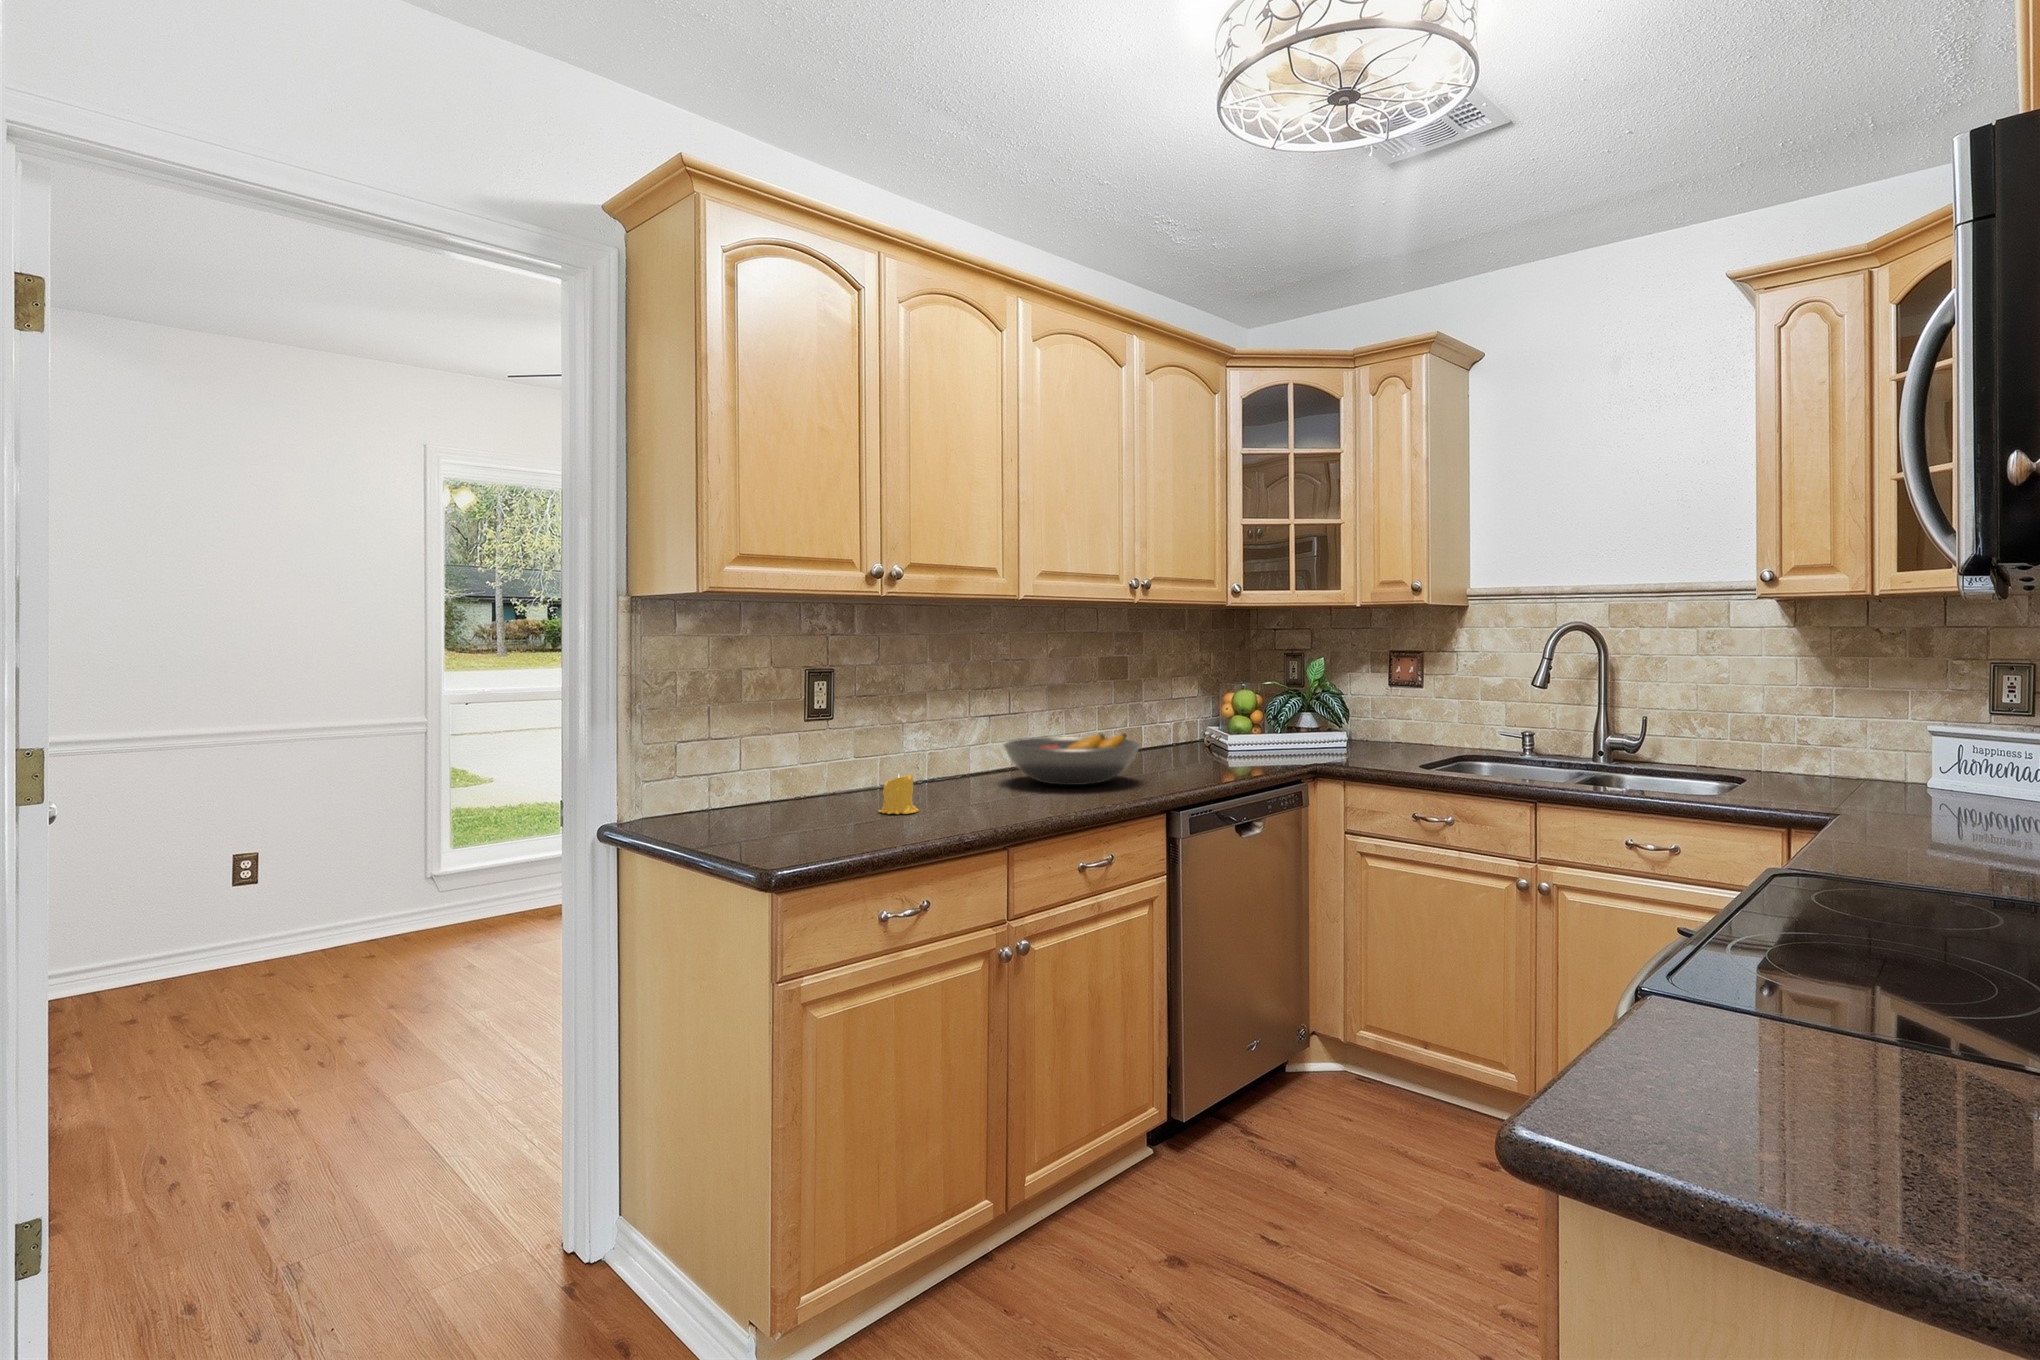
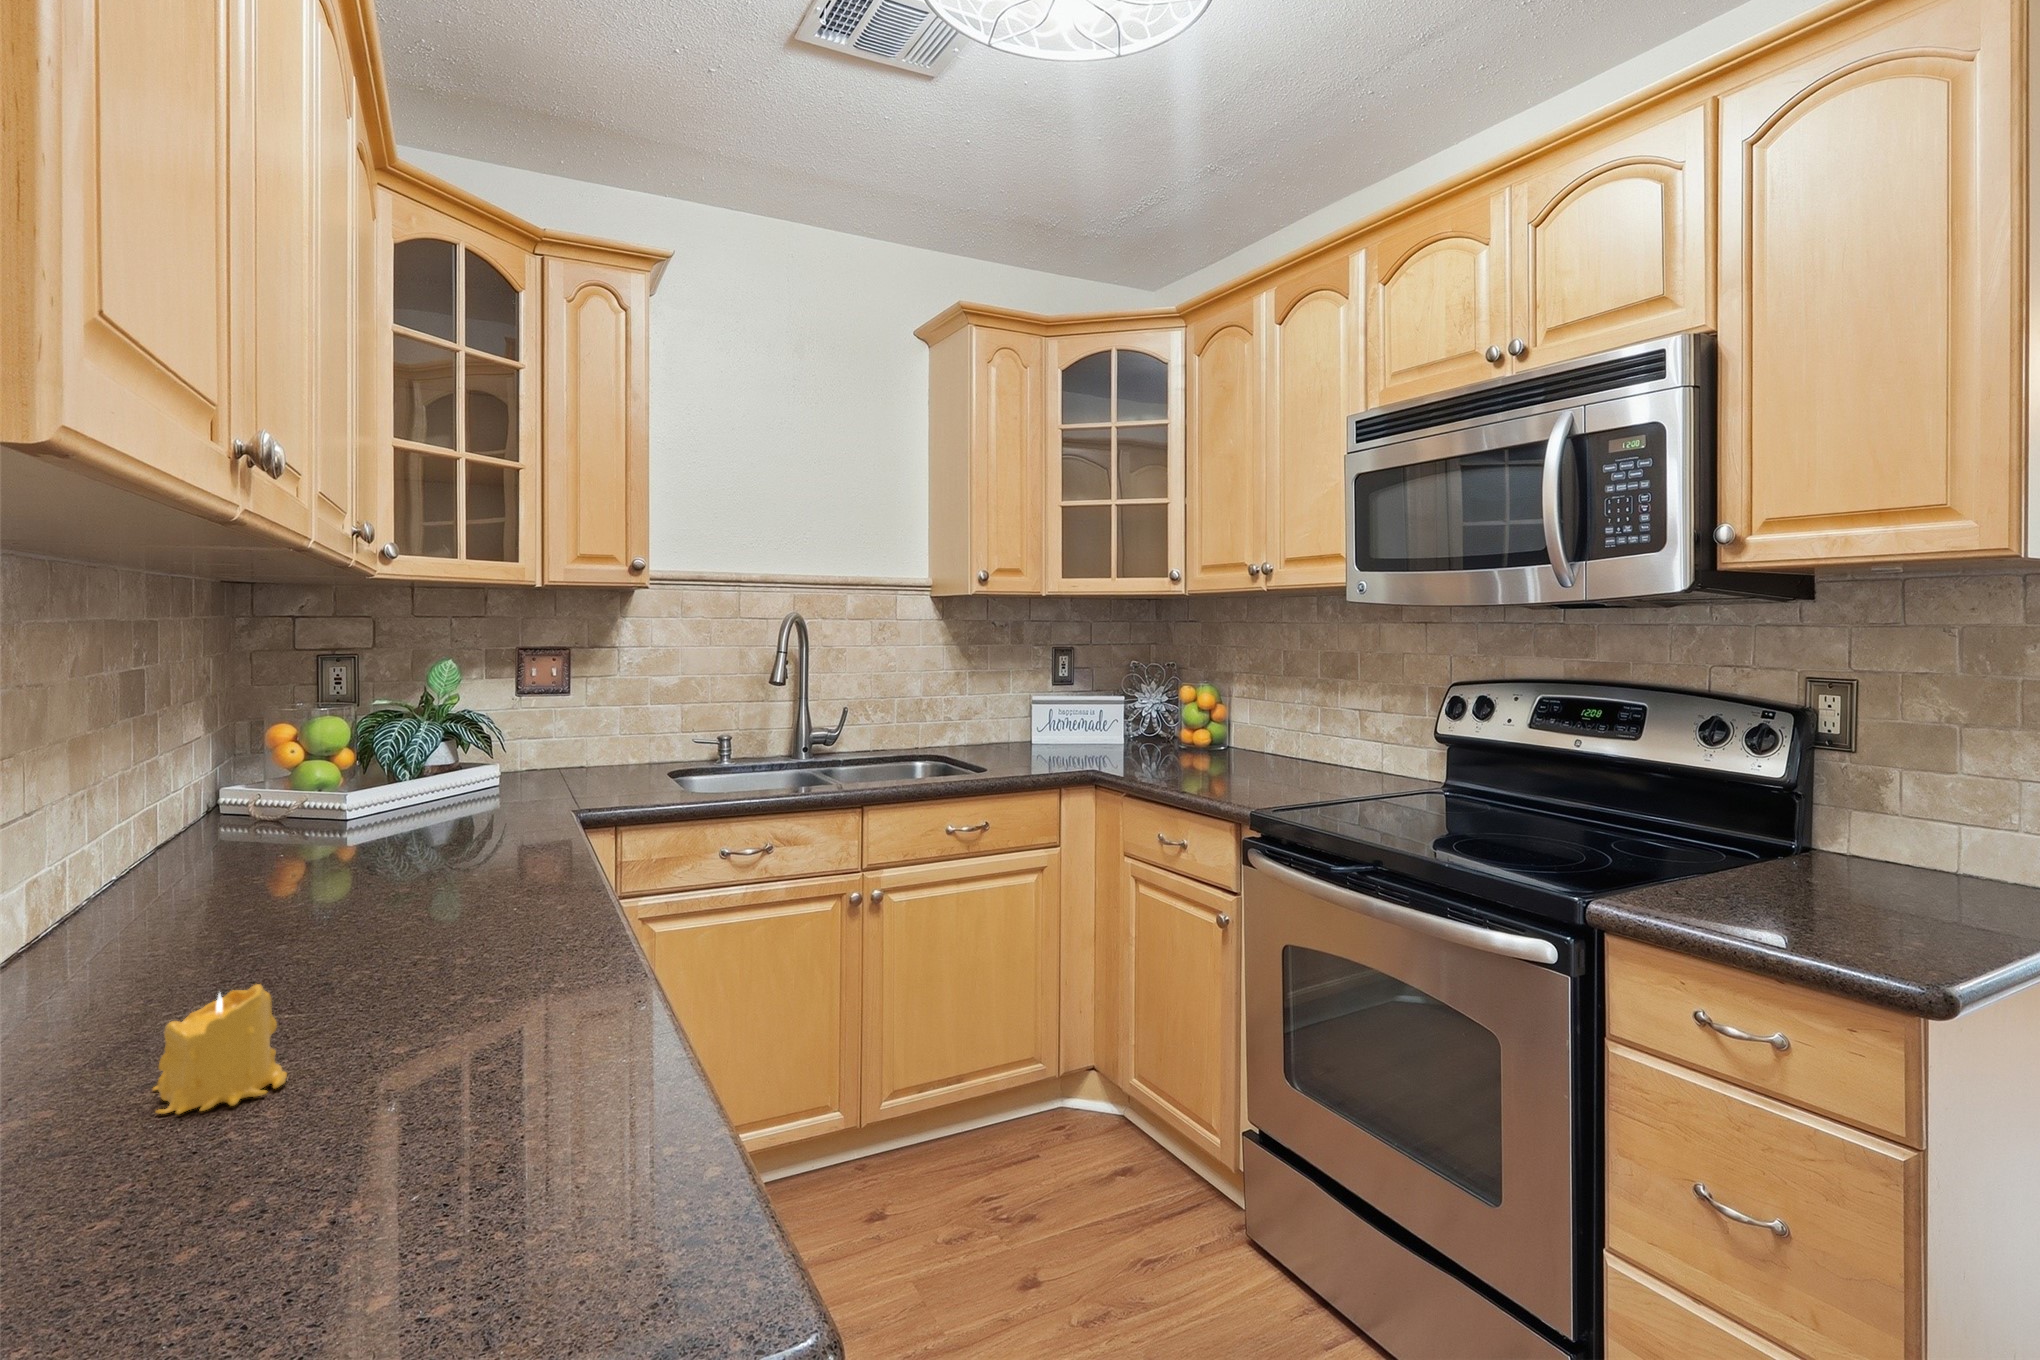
fruit bowl: present [1004,733,1140,785] -> none [136,803,477,931]

